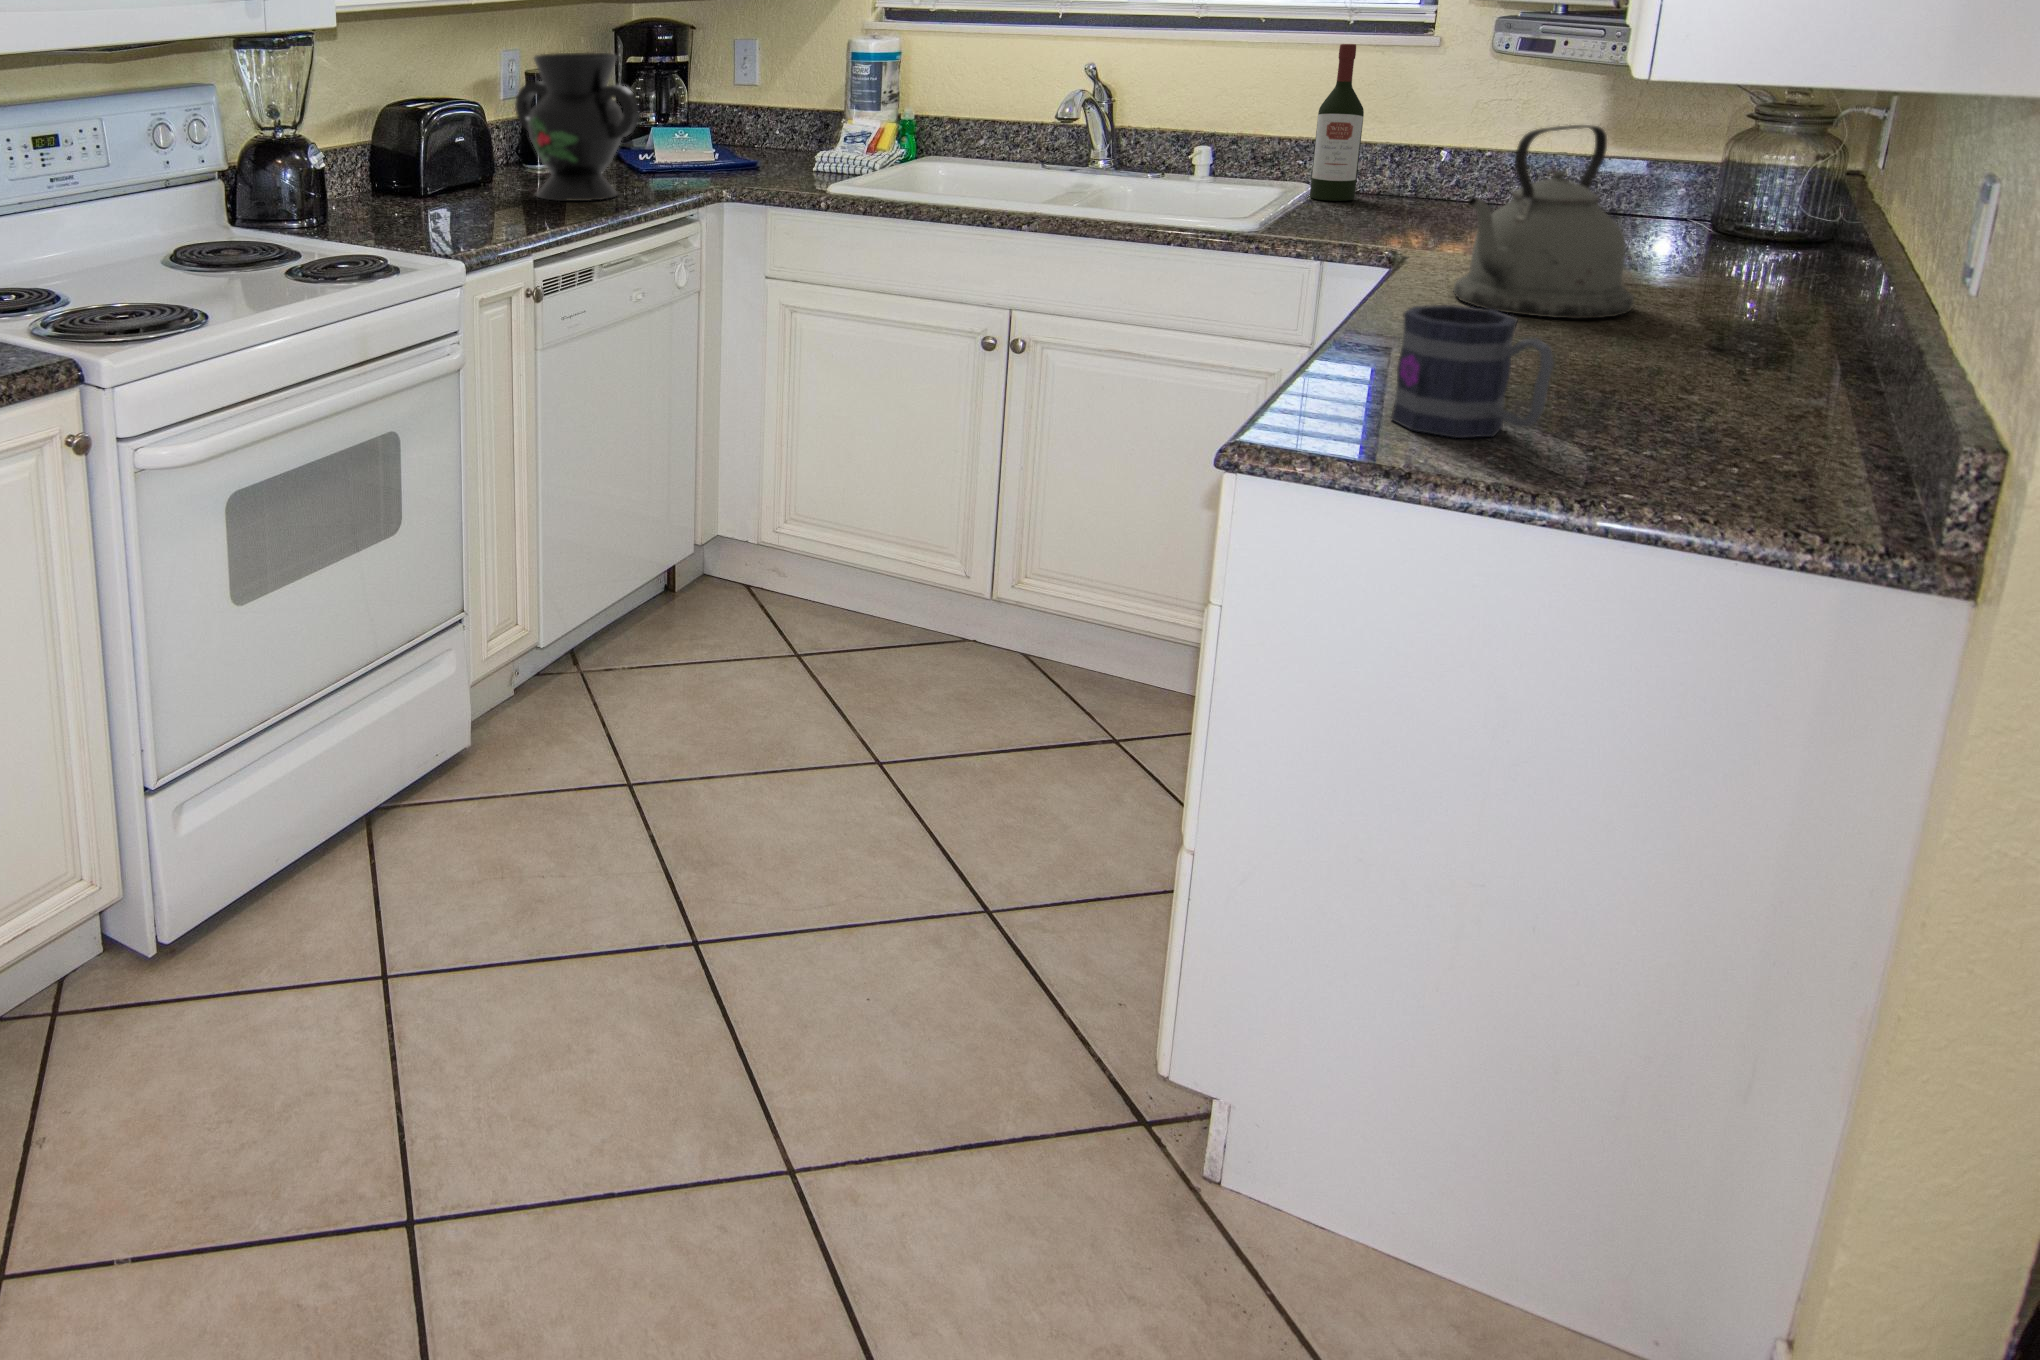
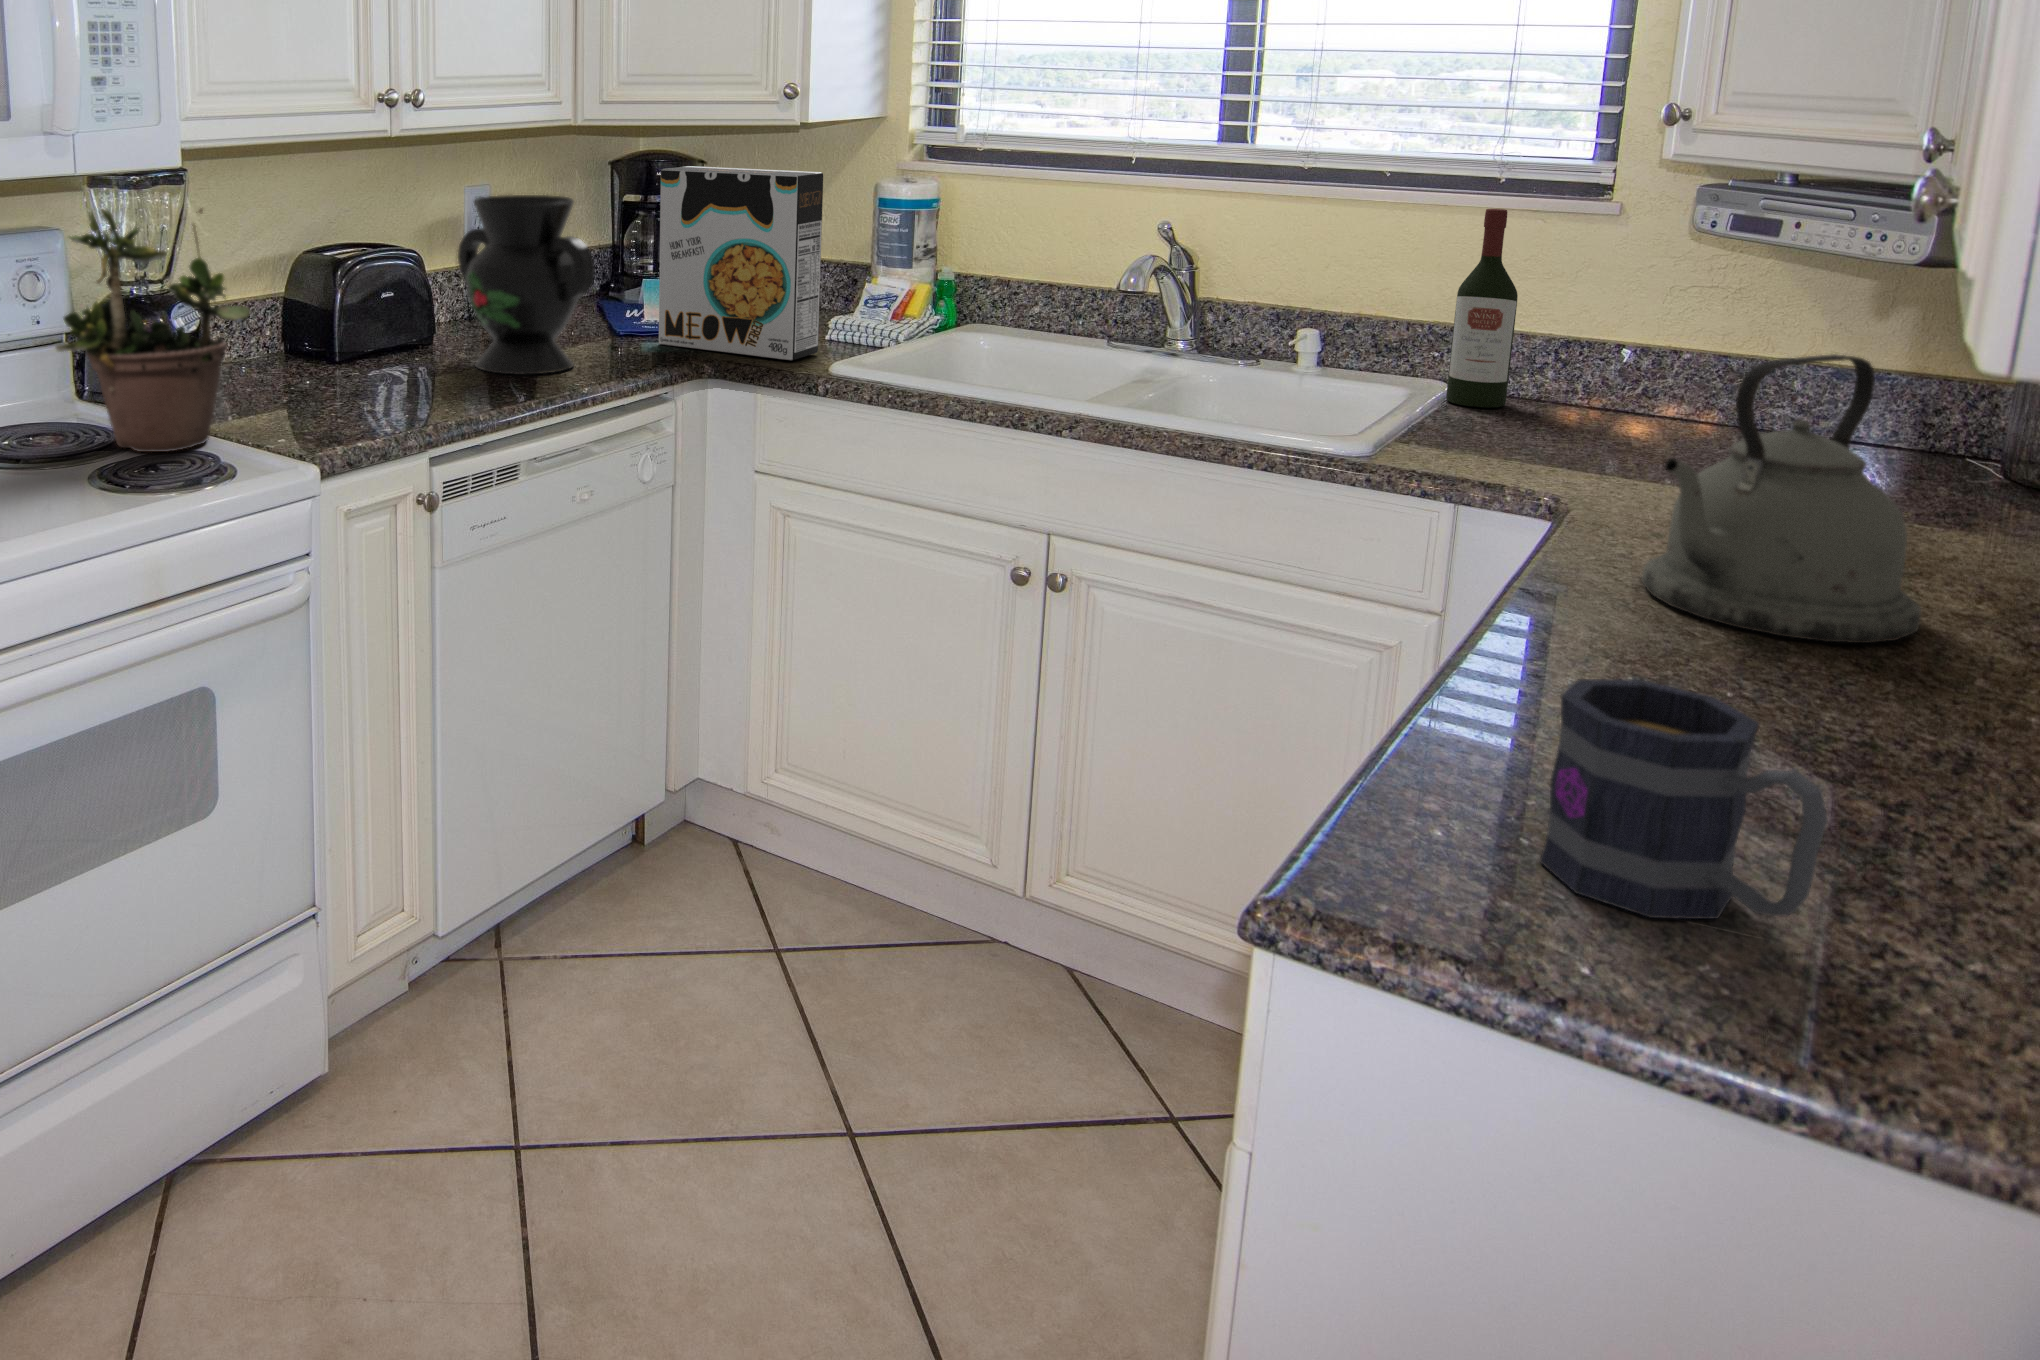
cereal box: none [677,28,815,186] -> present [659,166,823,361]
potted plant: none [248,44,398,258] -> present [56,209,251,452]

